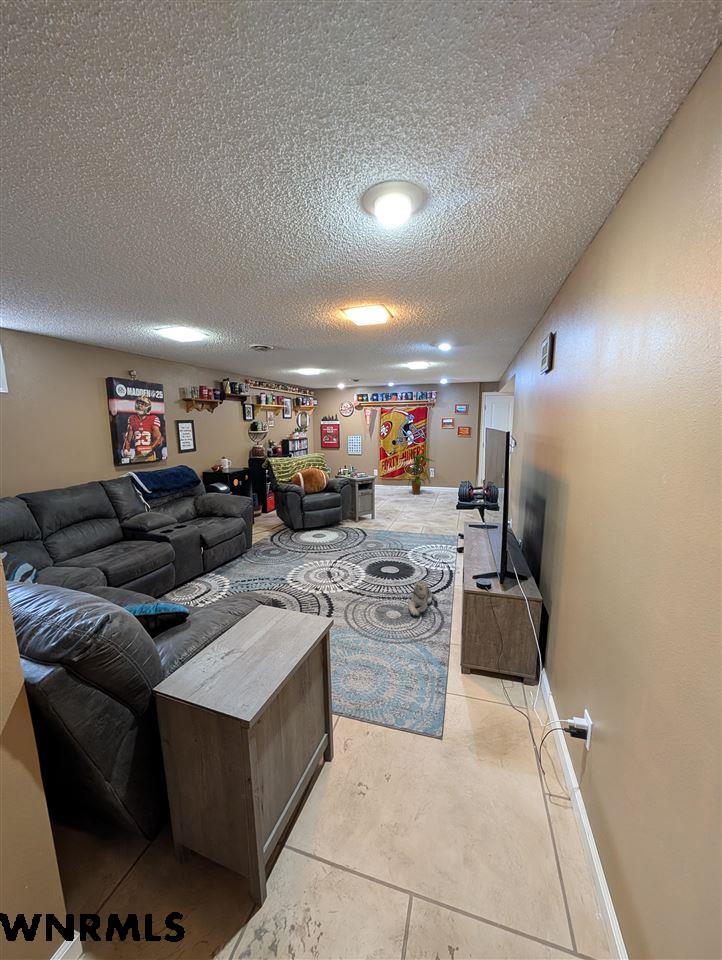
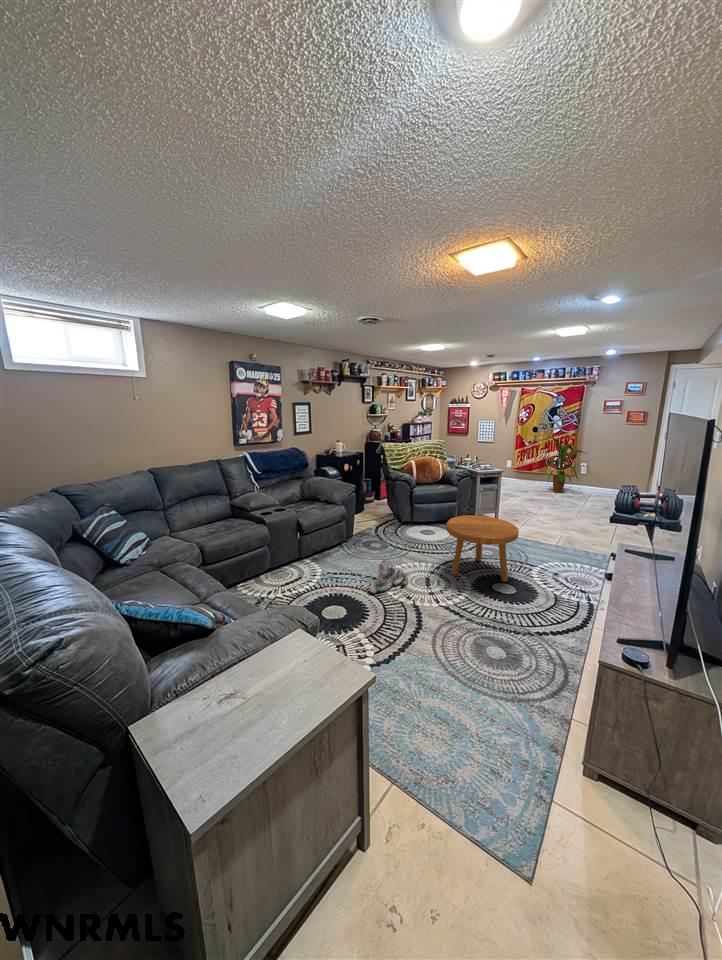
footstool: none [341,515,397,567] -> present [446,515,519,582]
plush toy: present [408,580,438,616] -> present [369,560,408,594]

